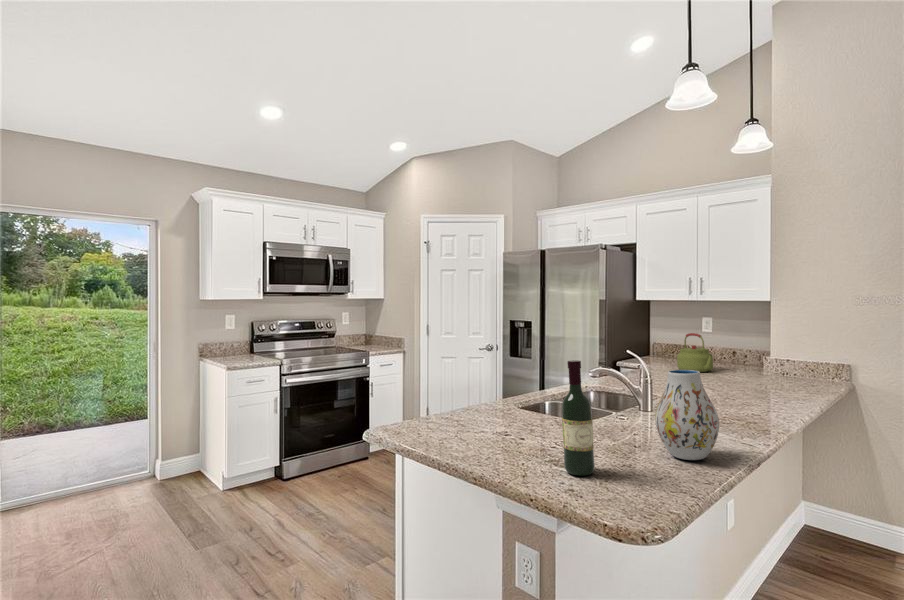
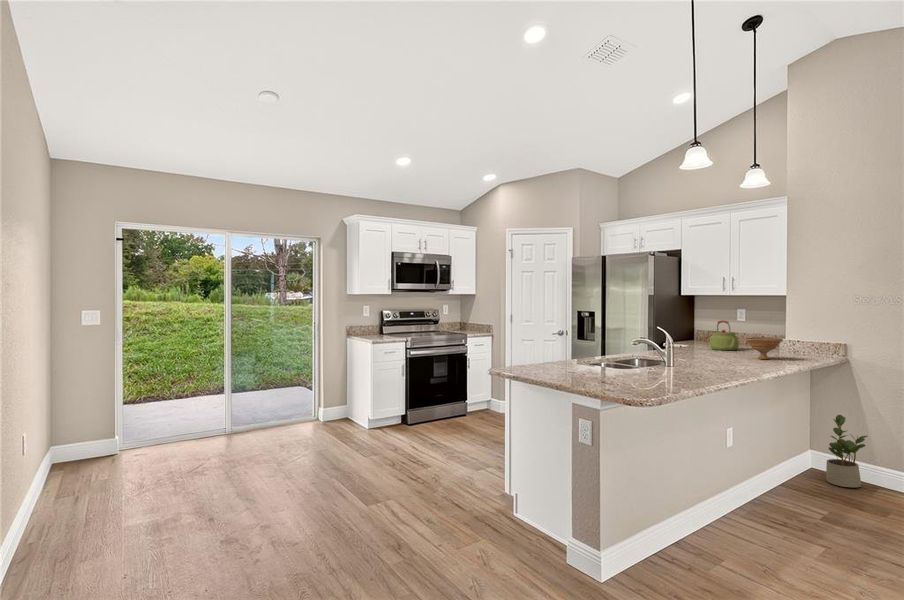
bowl: none [738,358,791,390] -> present [745,337,783,359]
wine bottle: present [562,360,595,476] -> none [595,324,612,383]
vase: present [655,370,719,460] -> none [652,332,687,381]
potted plant: none [832,458,884,557] -> present [826,415,867,488]

